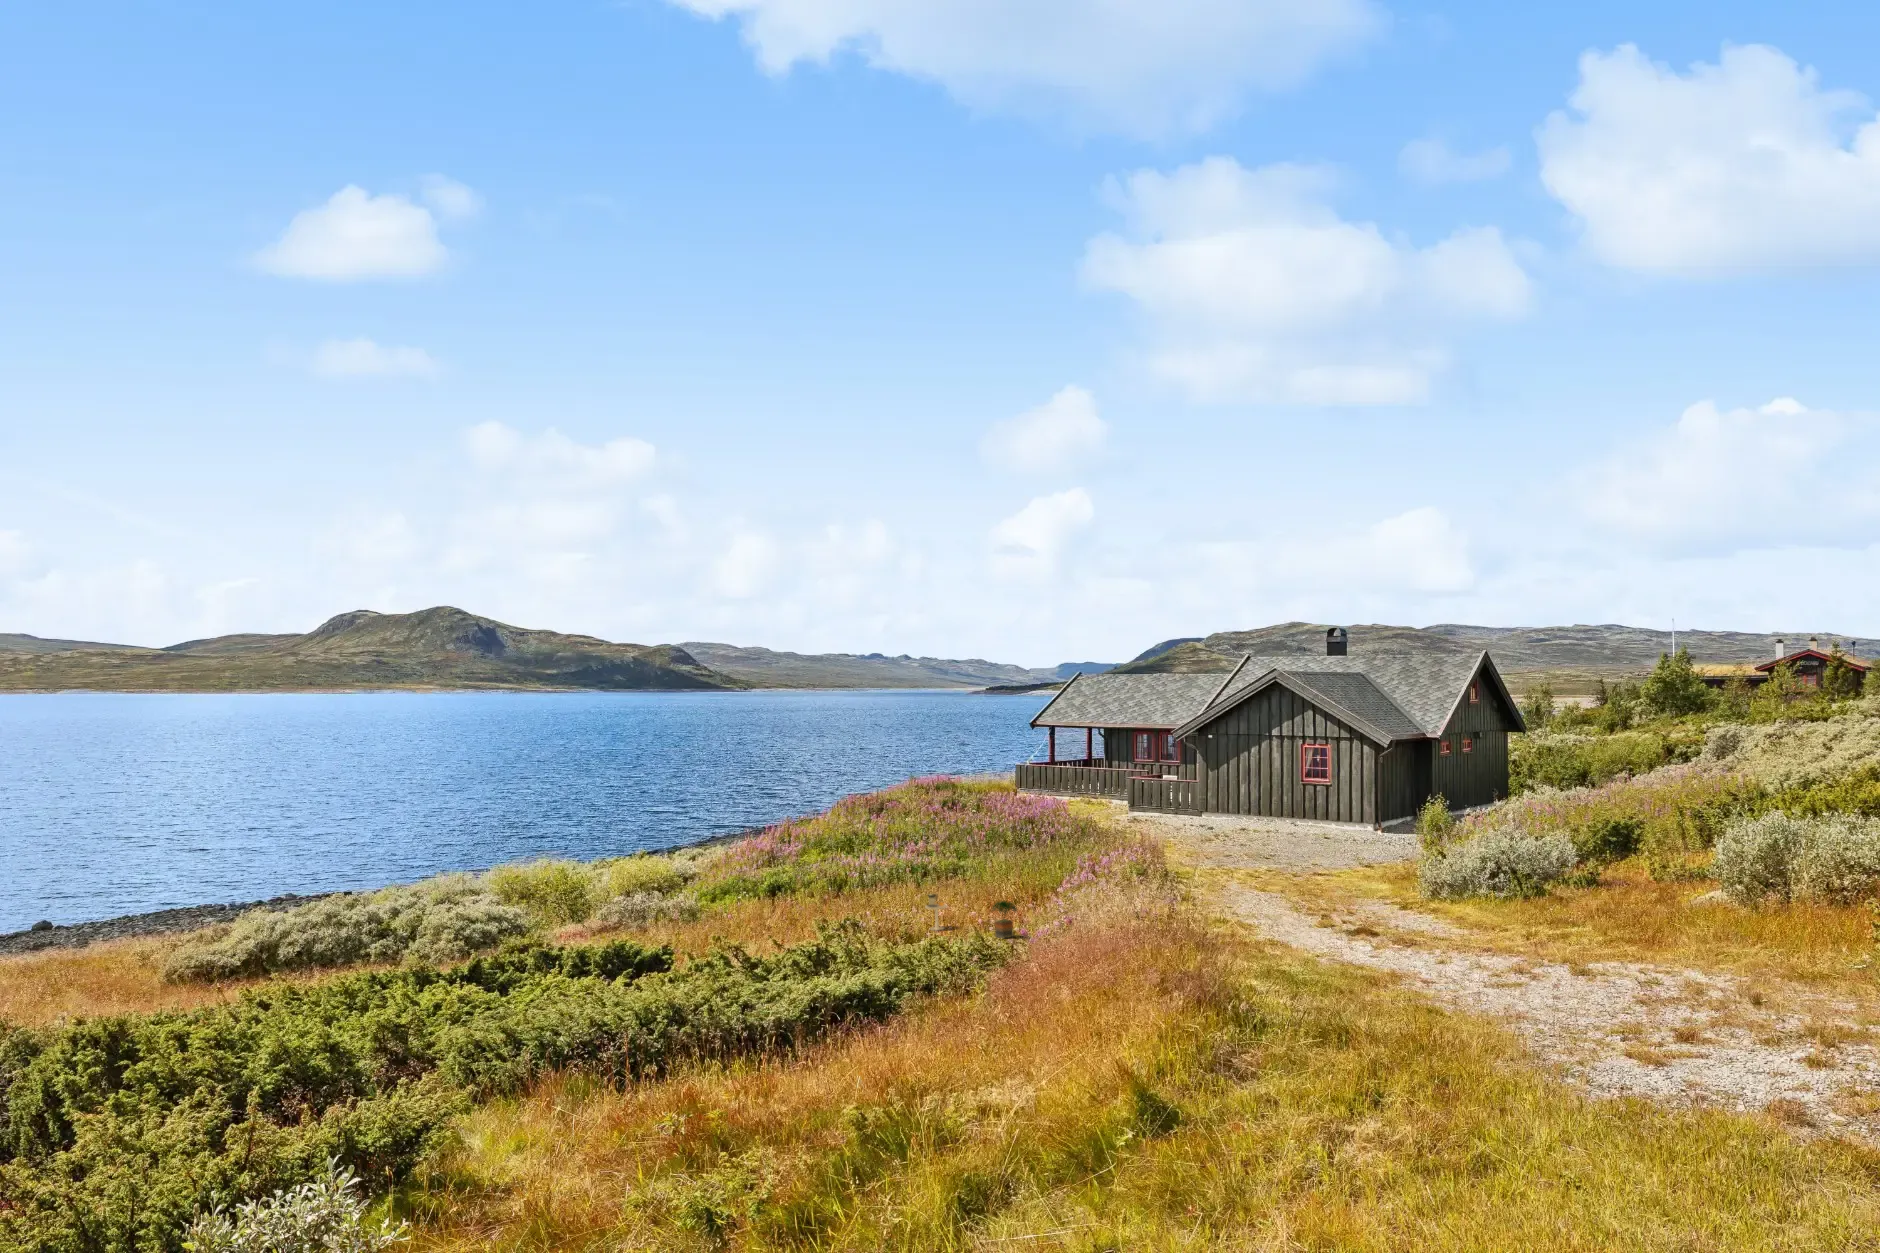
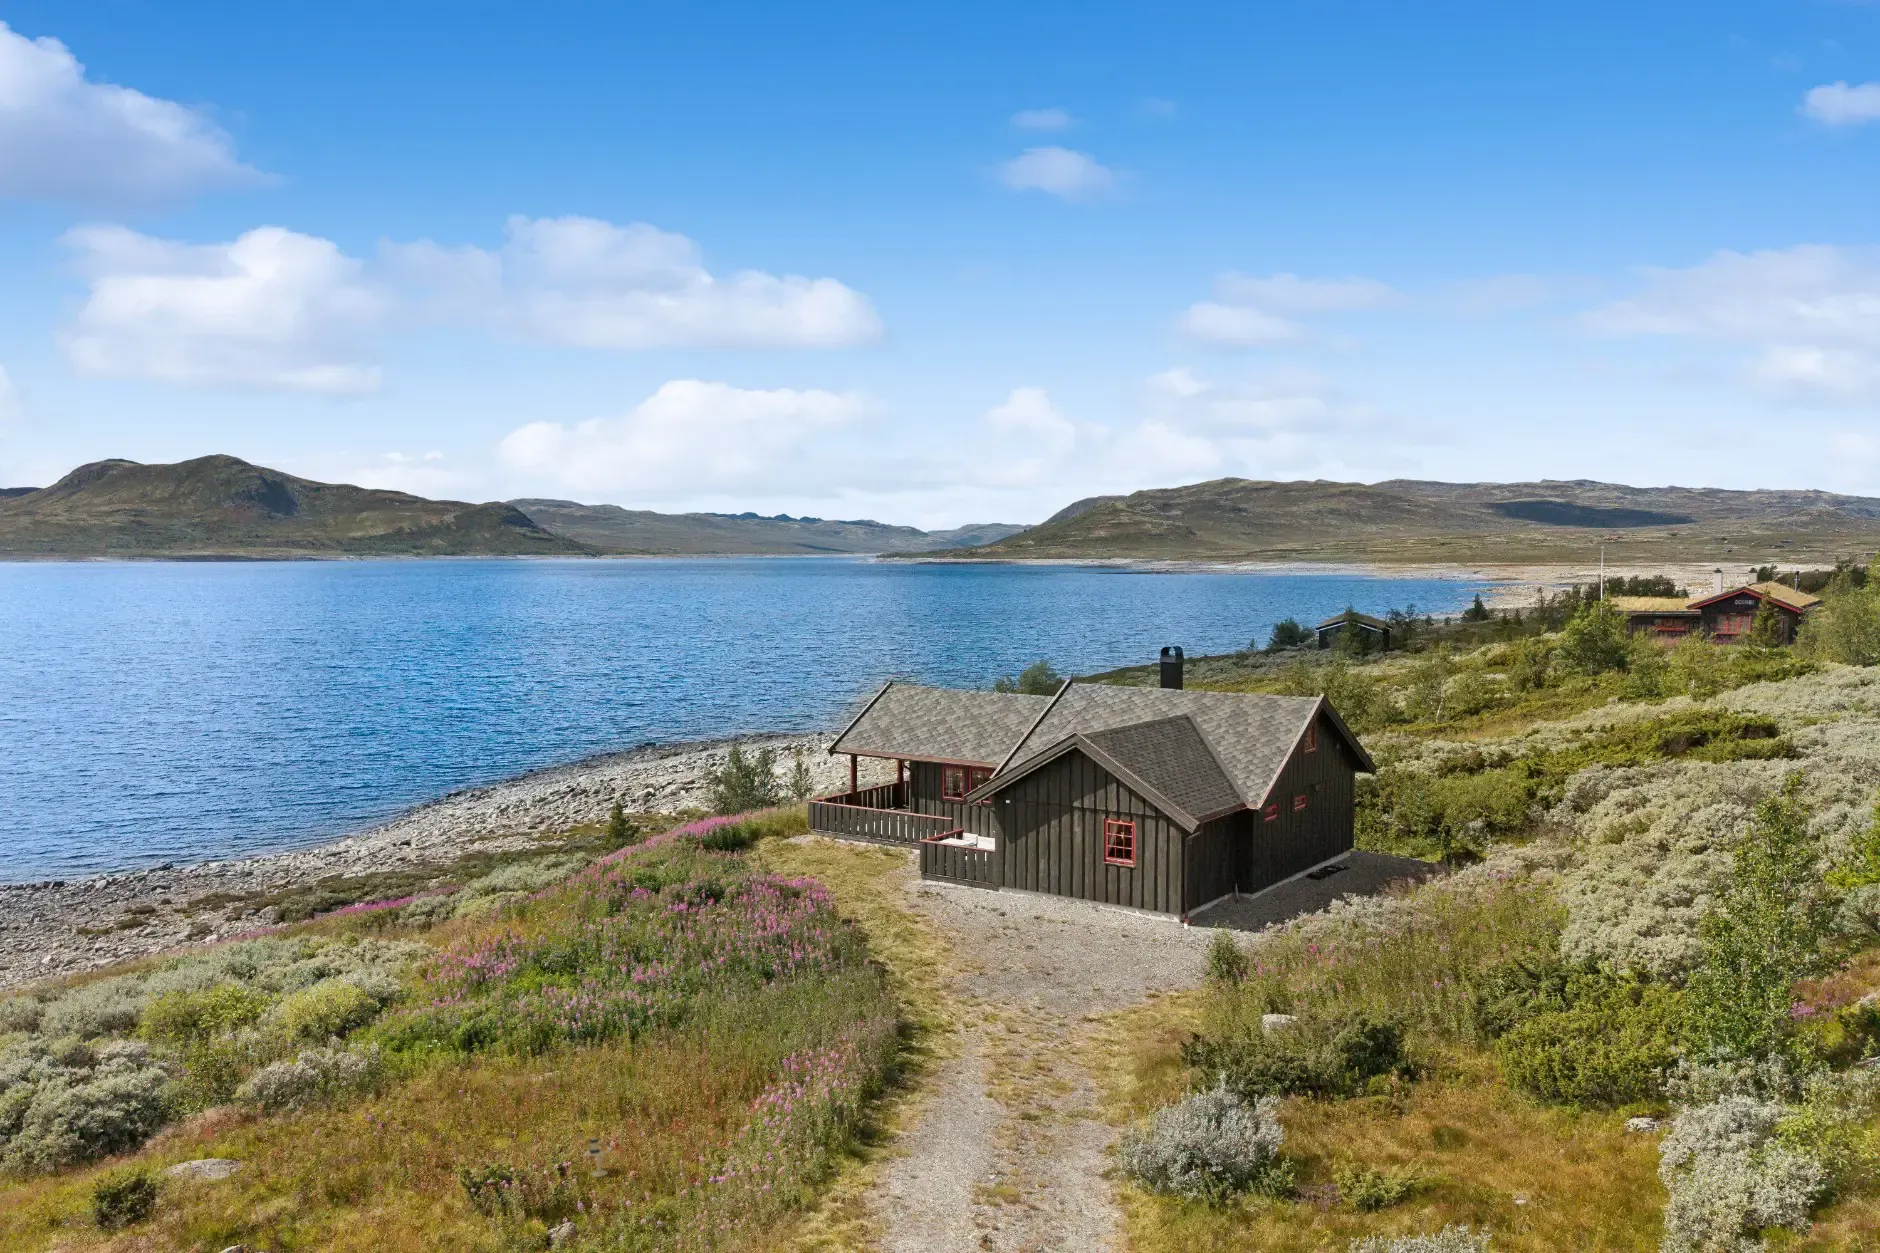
potted tree: present [993,901,1017,938] -> none [650,1152,679,1195]

